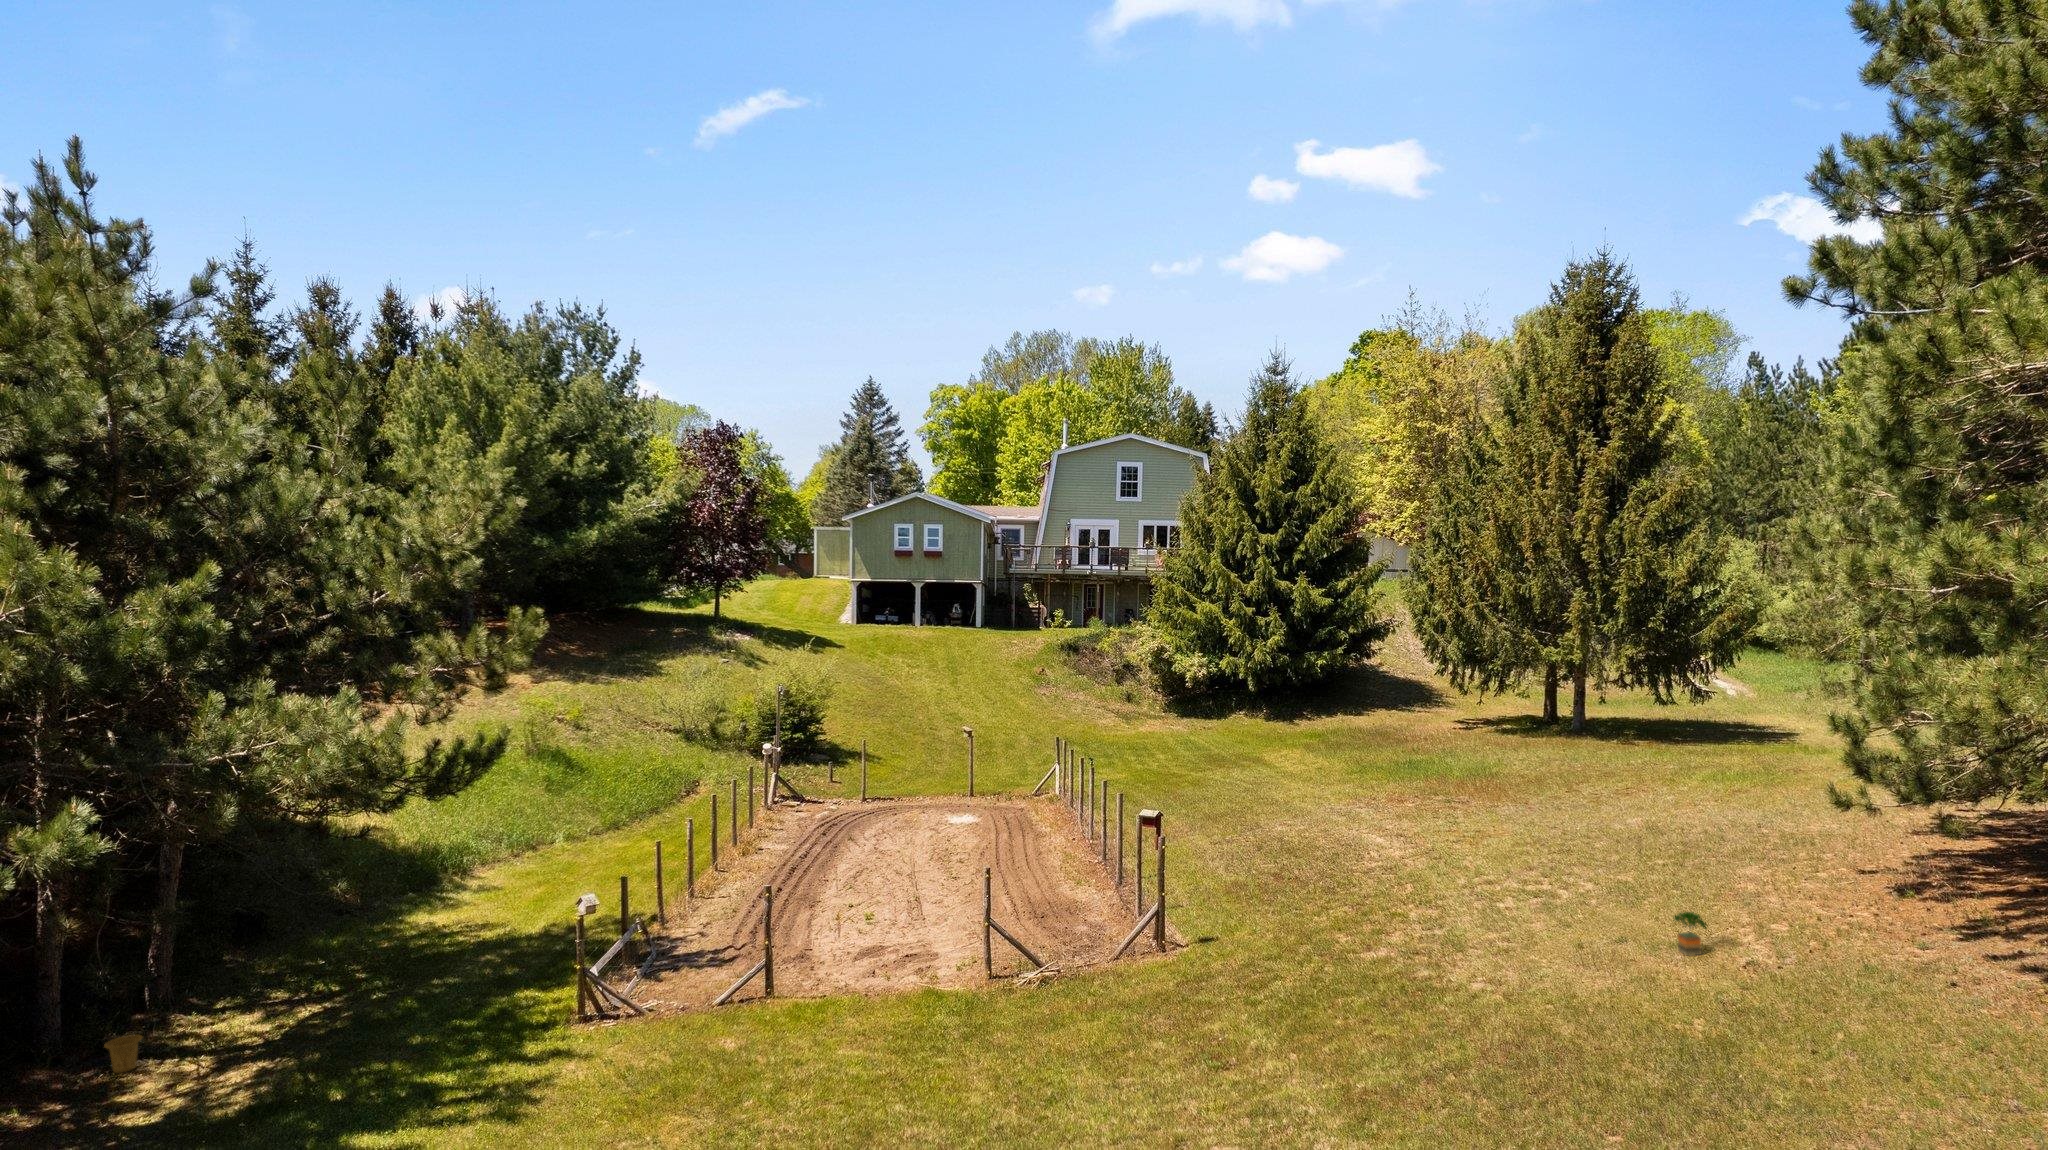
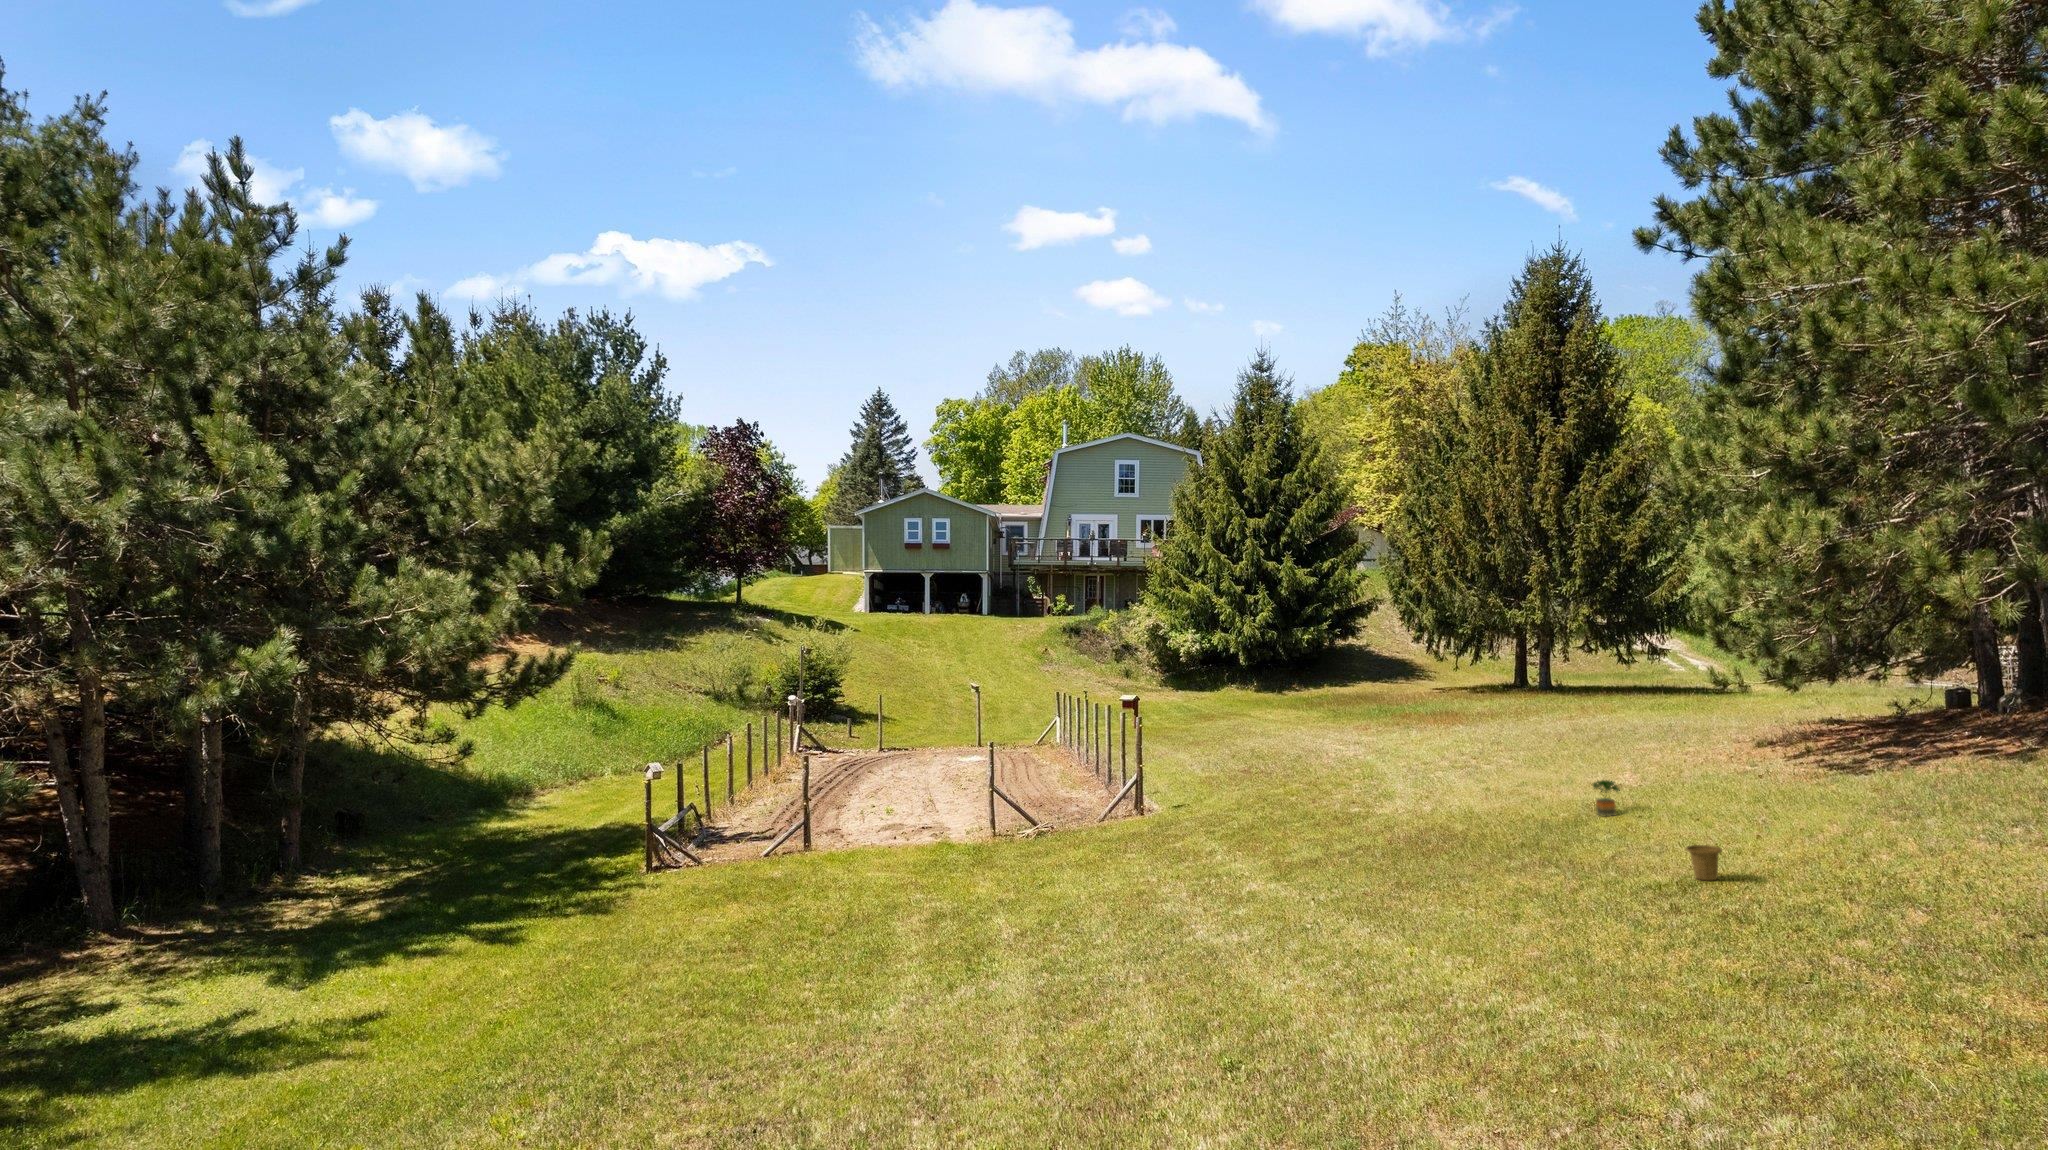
basket: present [104,1035,142,1073] -> present [1686,845,1722,881]

